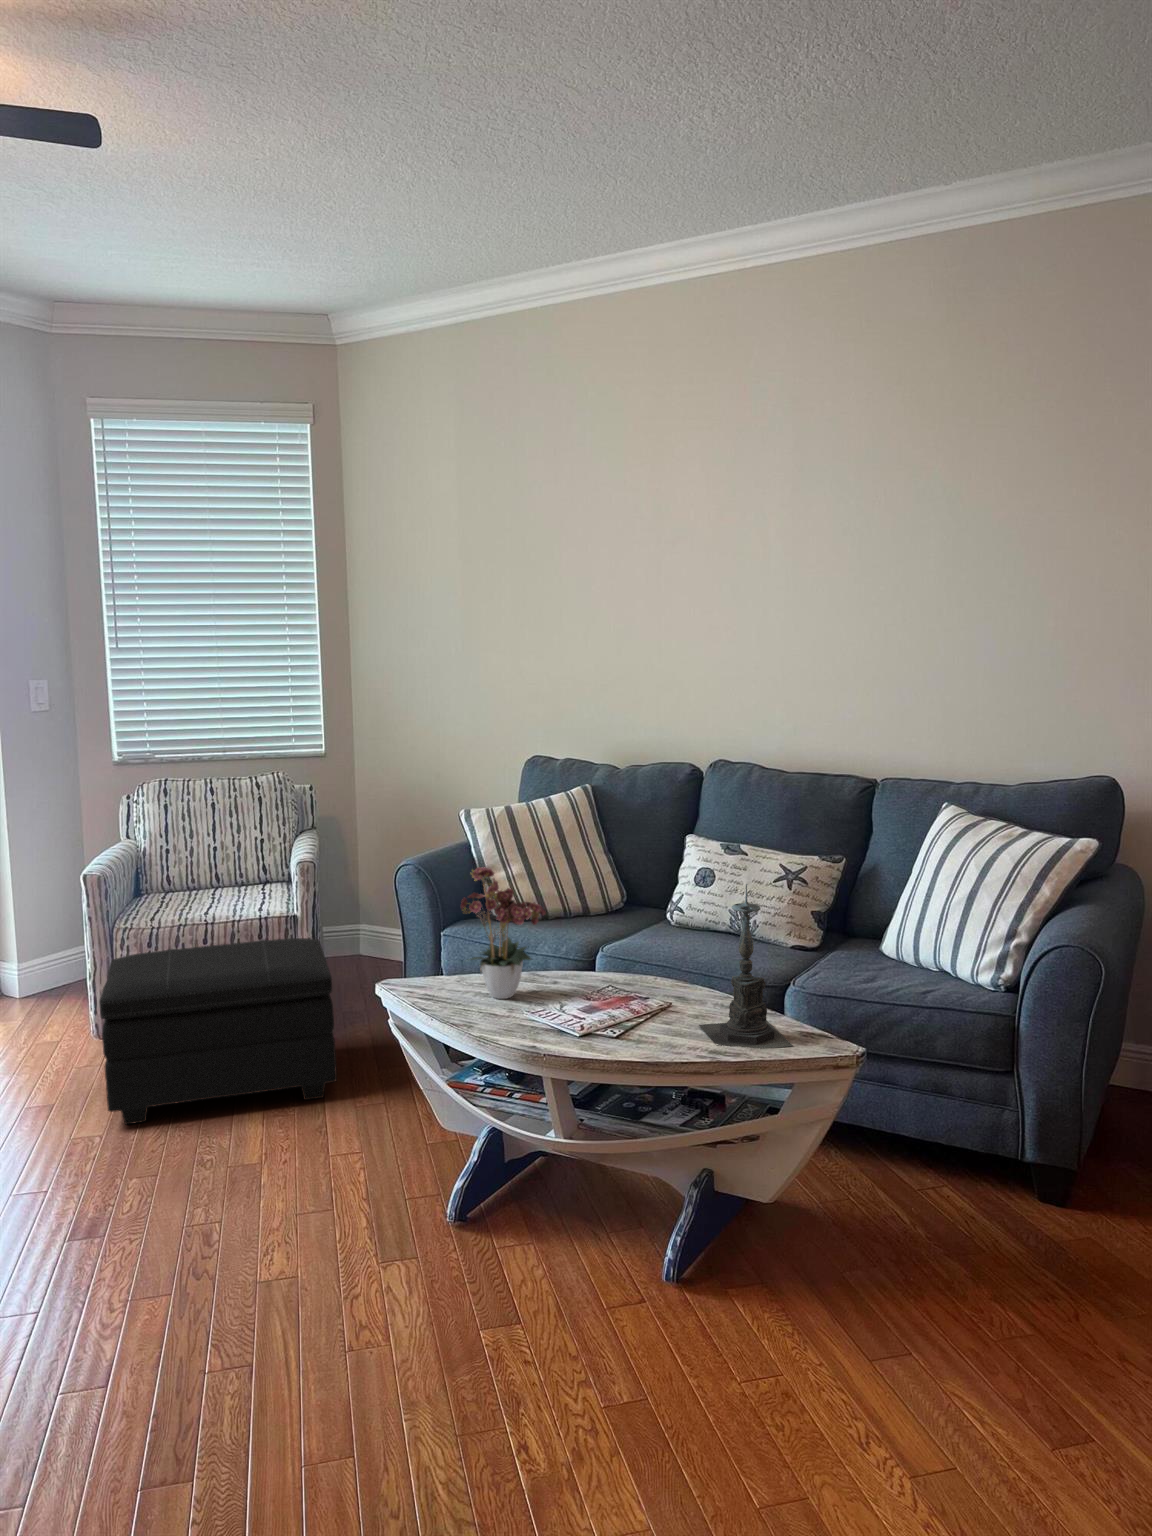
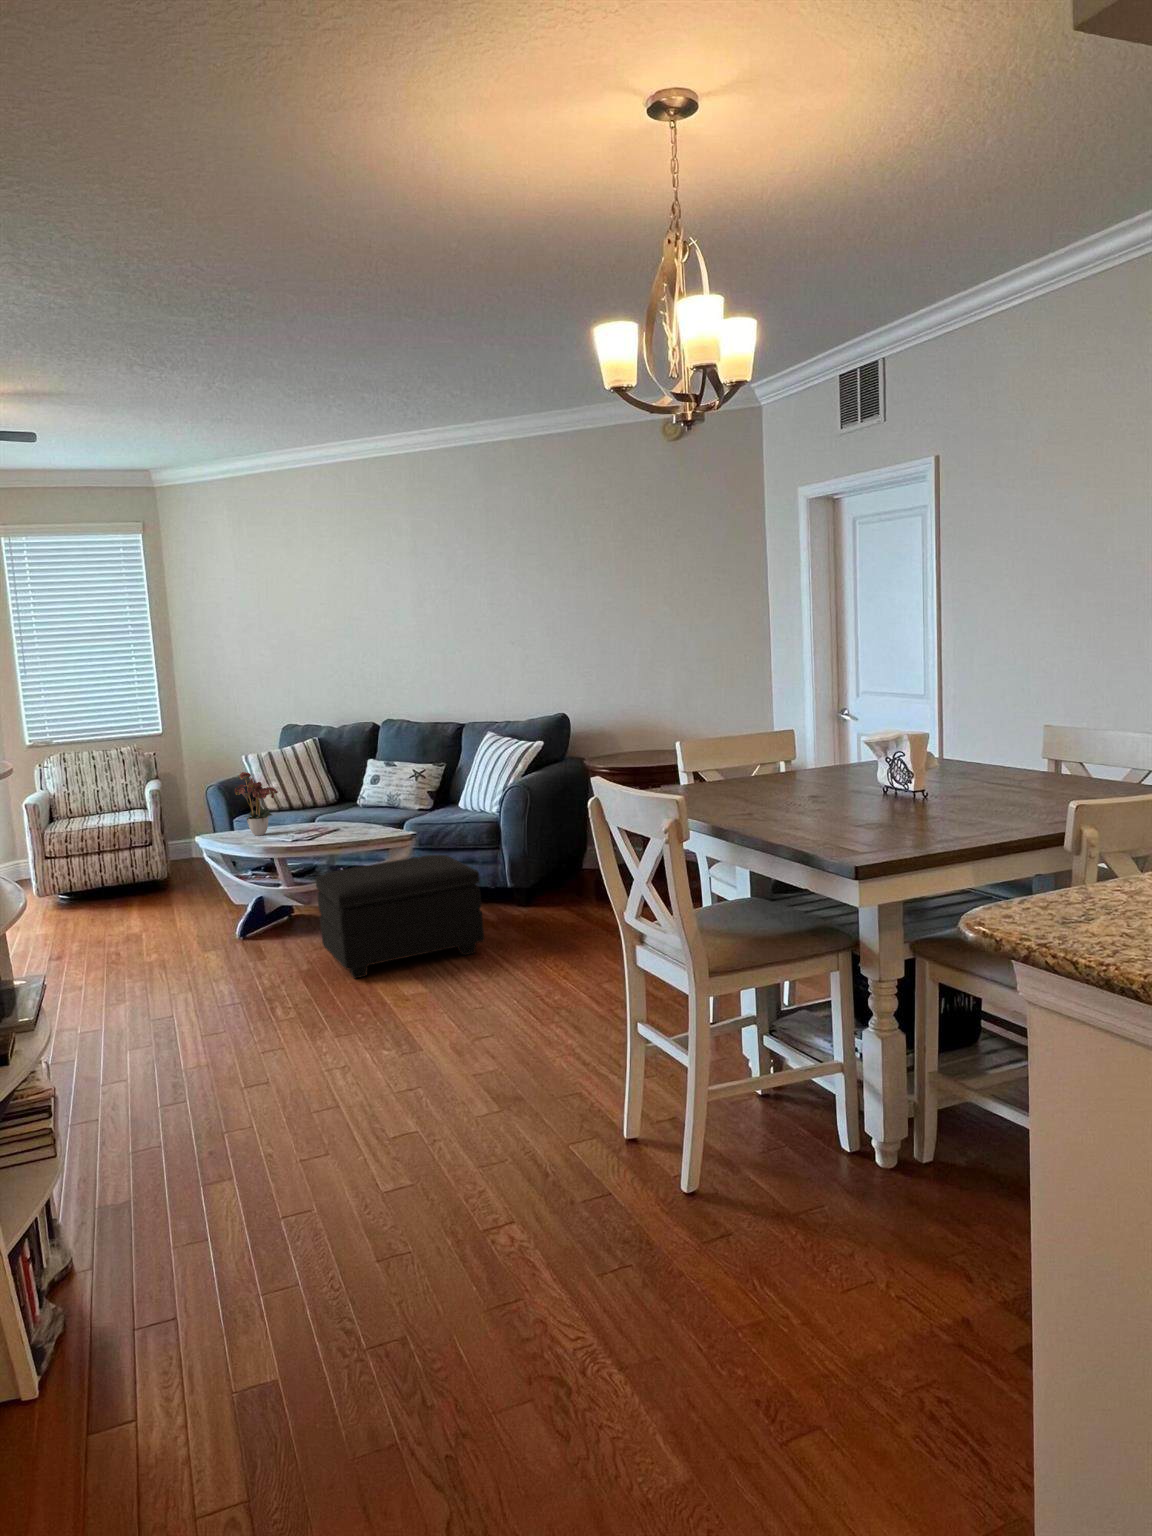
candle holder: present [699,884,793,1049] -> none [349,766,388,840]
footstool: present [99,938,337,1124] -> present [316,855,484,979]

